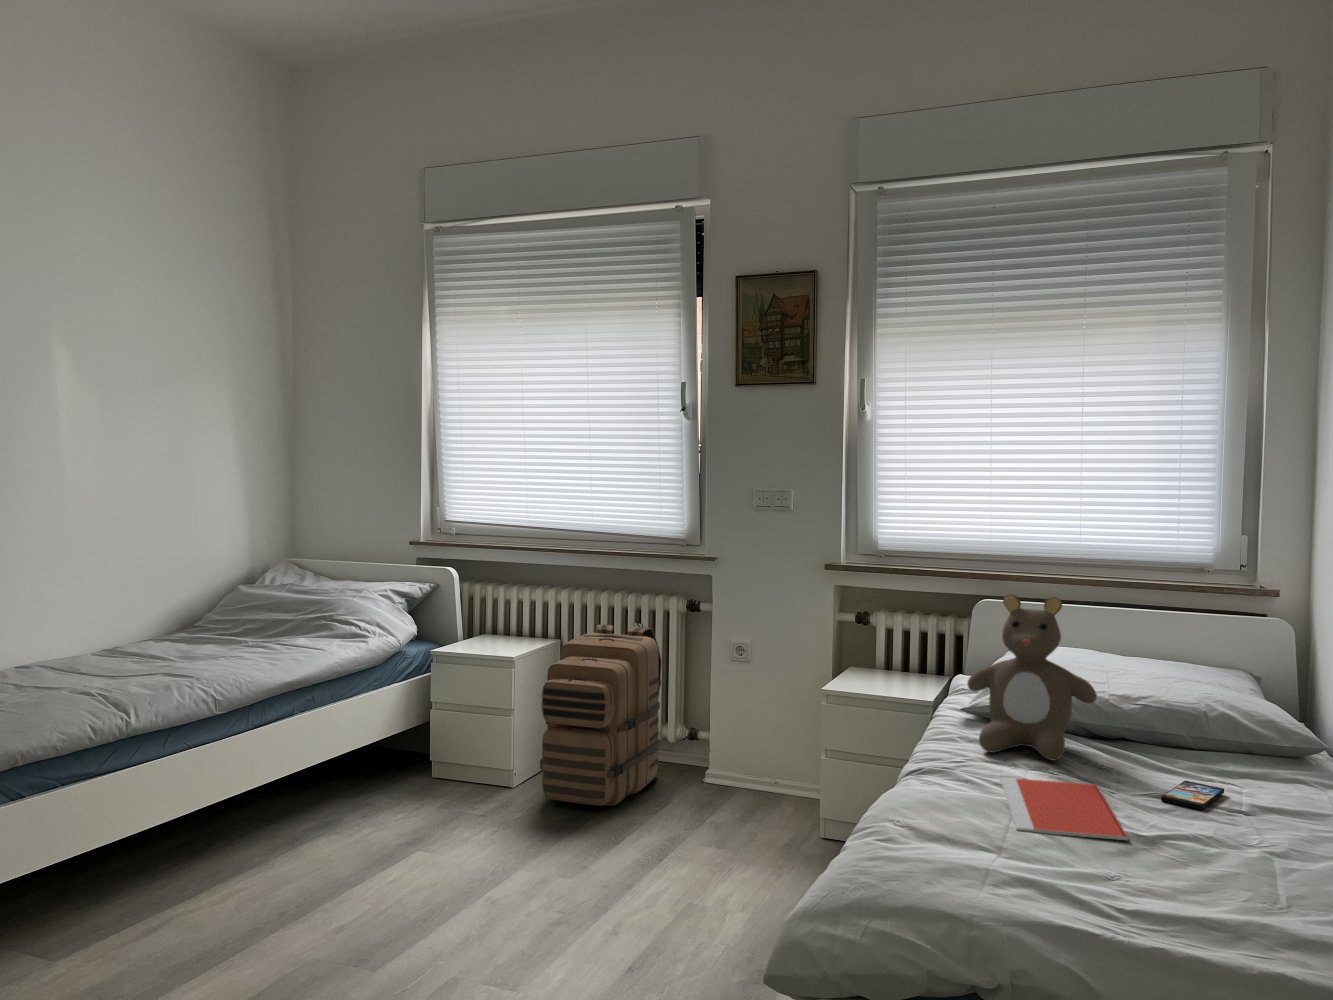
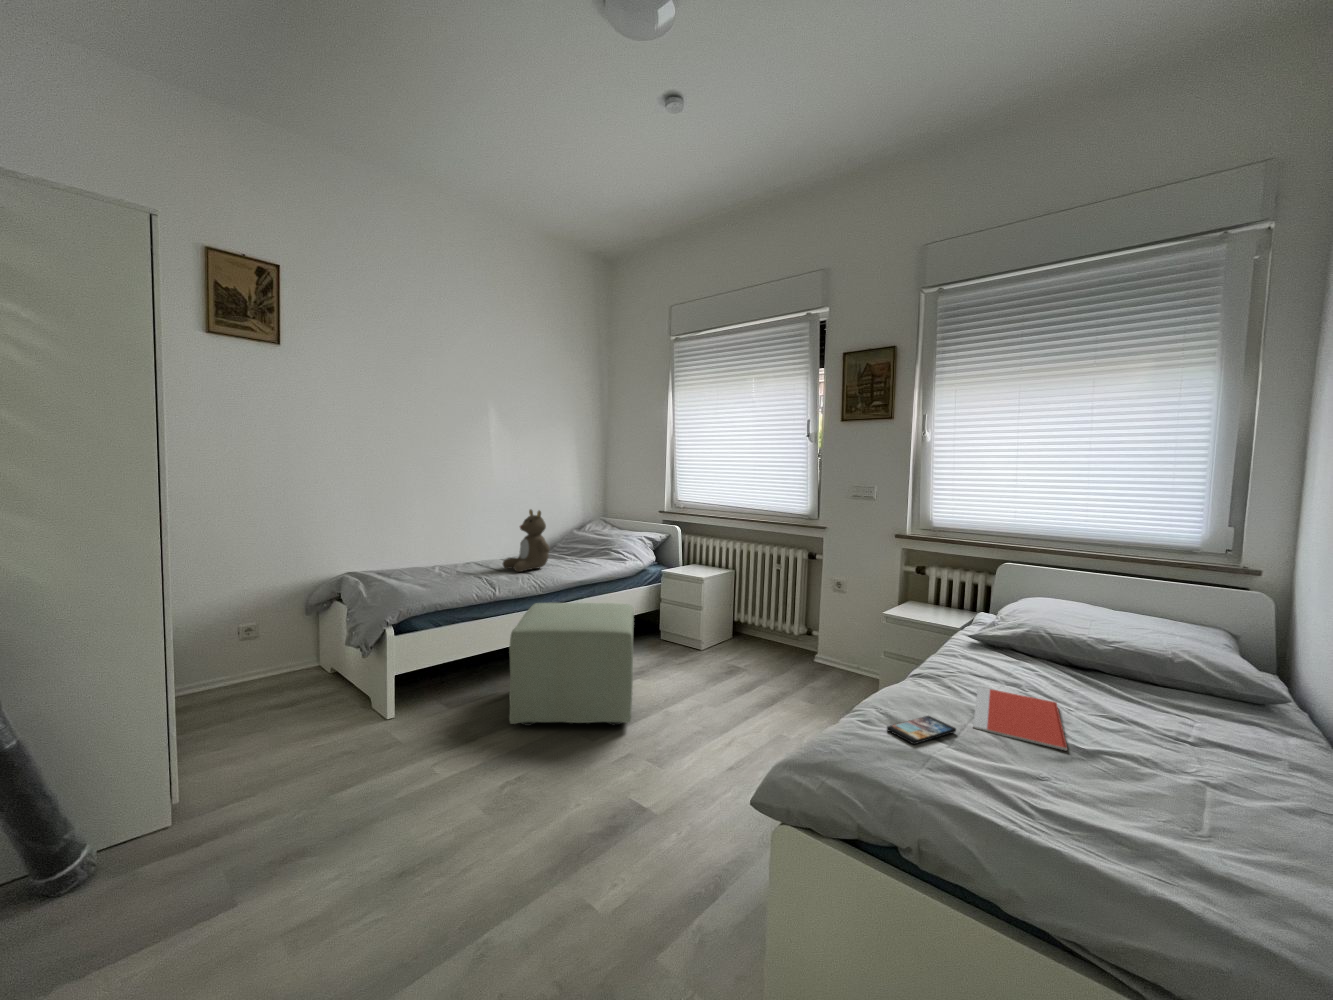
teddy bear: present [967,594,1097,760] -> present [503,509,550,572]
backpack: present [540,624,661,806] -> none [713,562,791,668]
ottoman: none [211,717,446,963] -> present [509,603,634,726]
smartphone: present [1161,781,1224,810] -> present [887,716,956,744]

